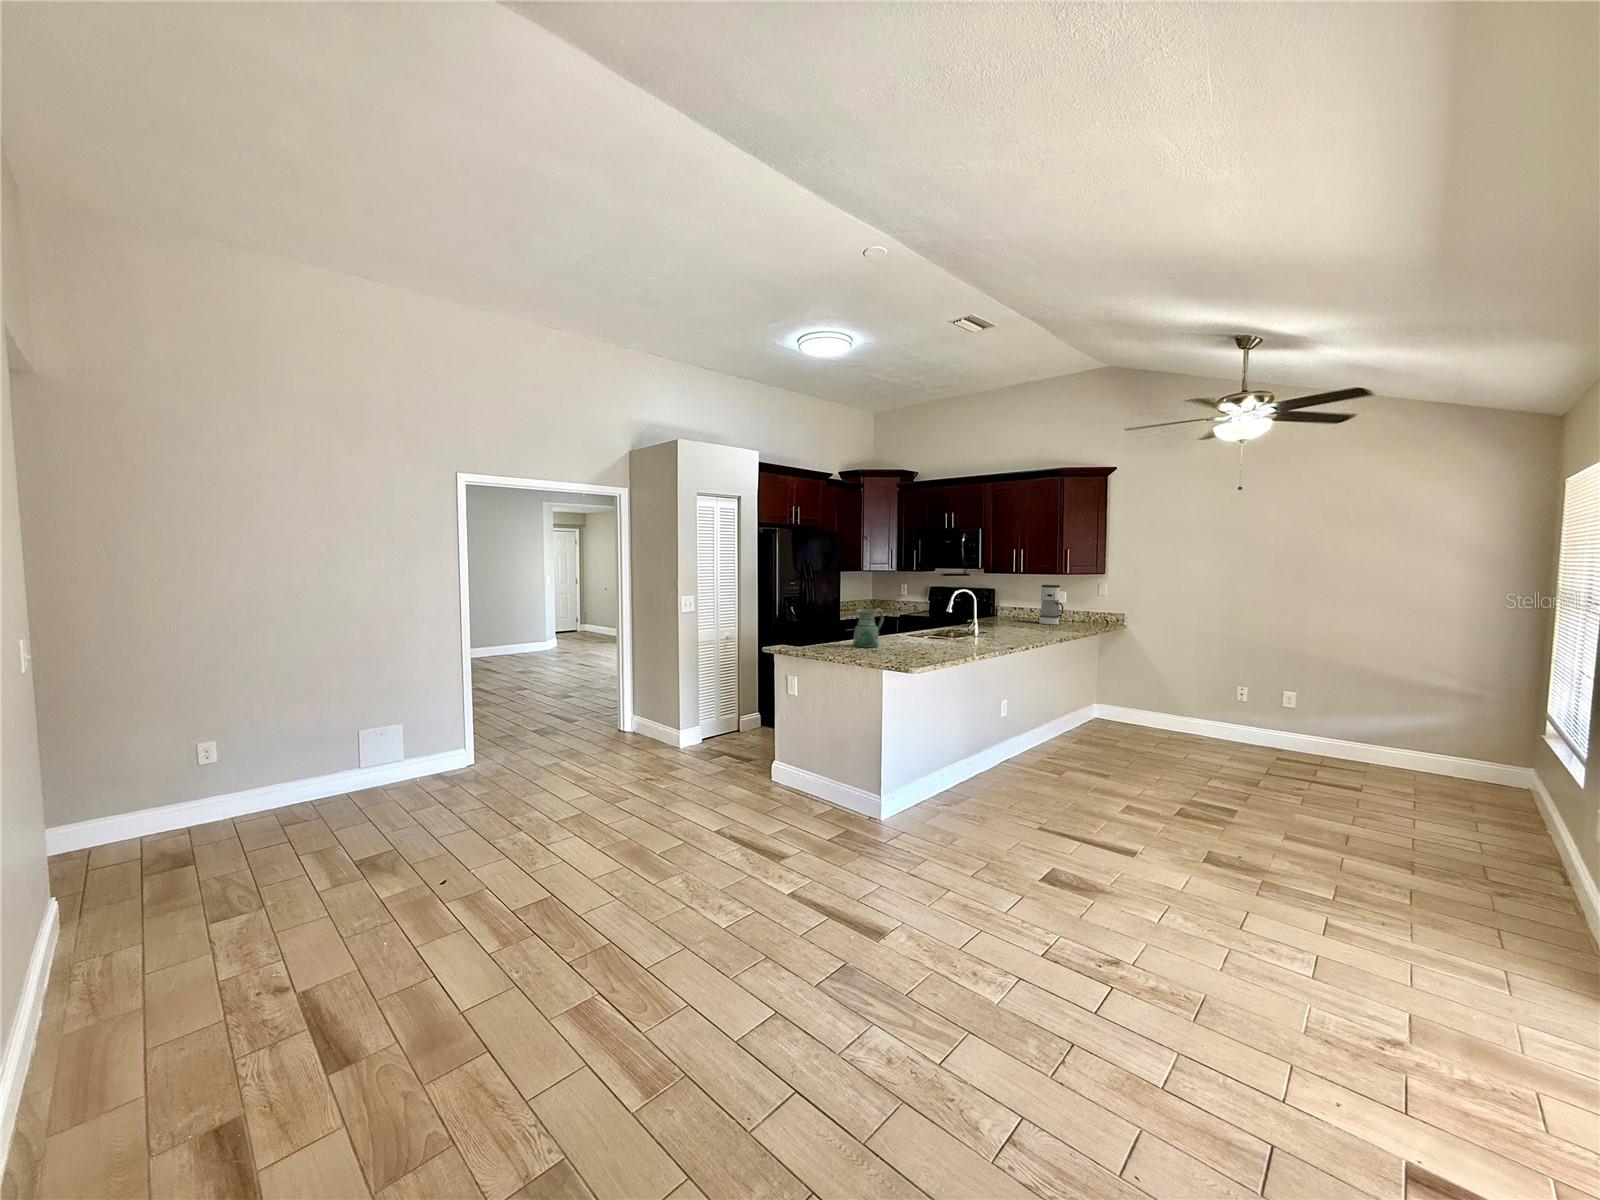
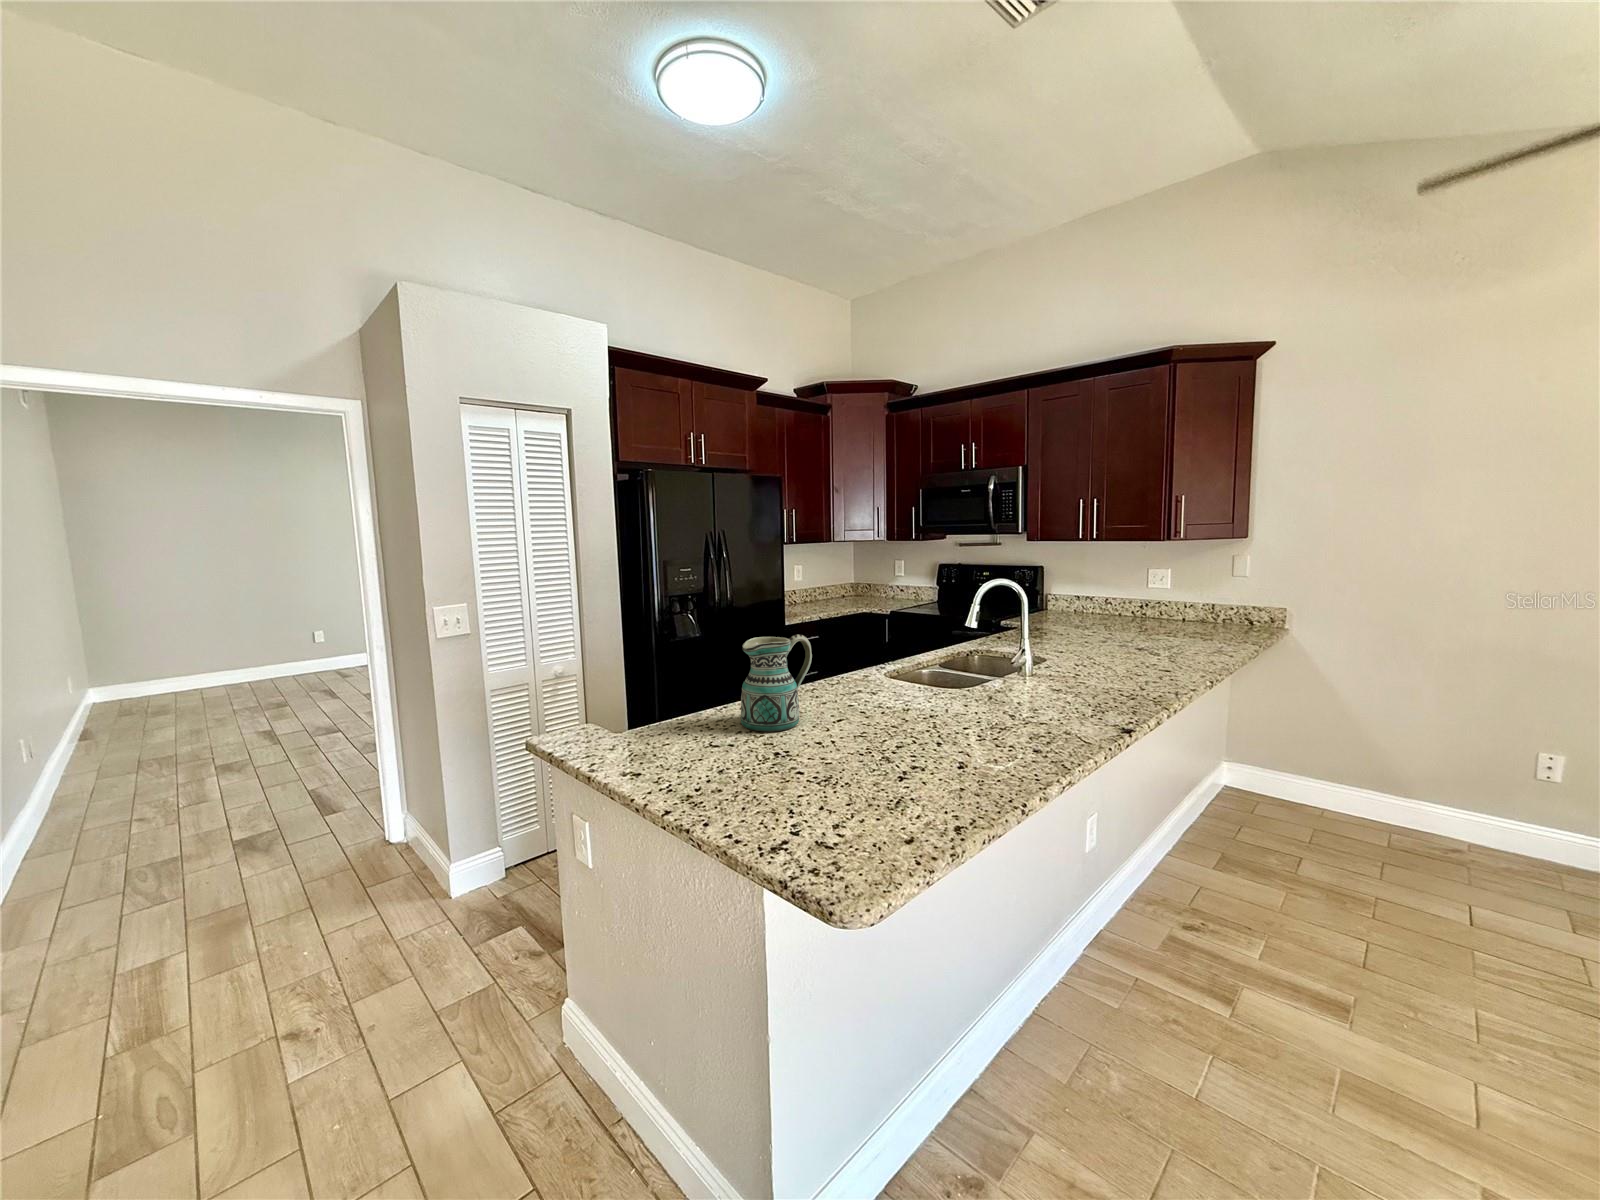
coffee maker: present [1039,585,1064,625] -> none [1126,560,1172,631]

